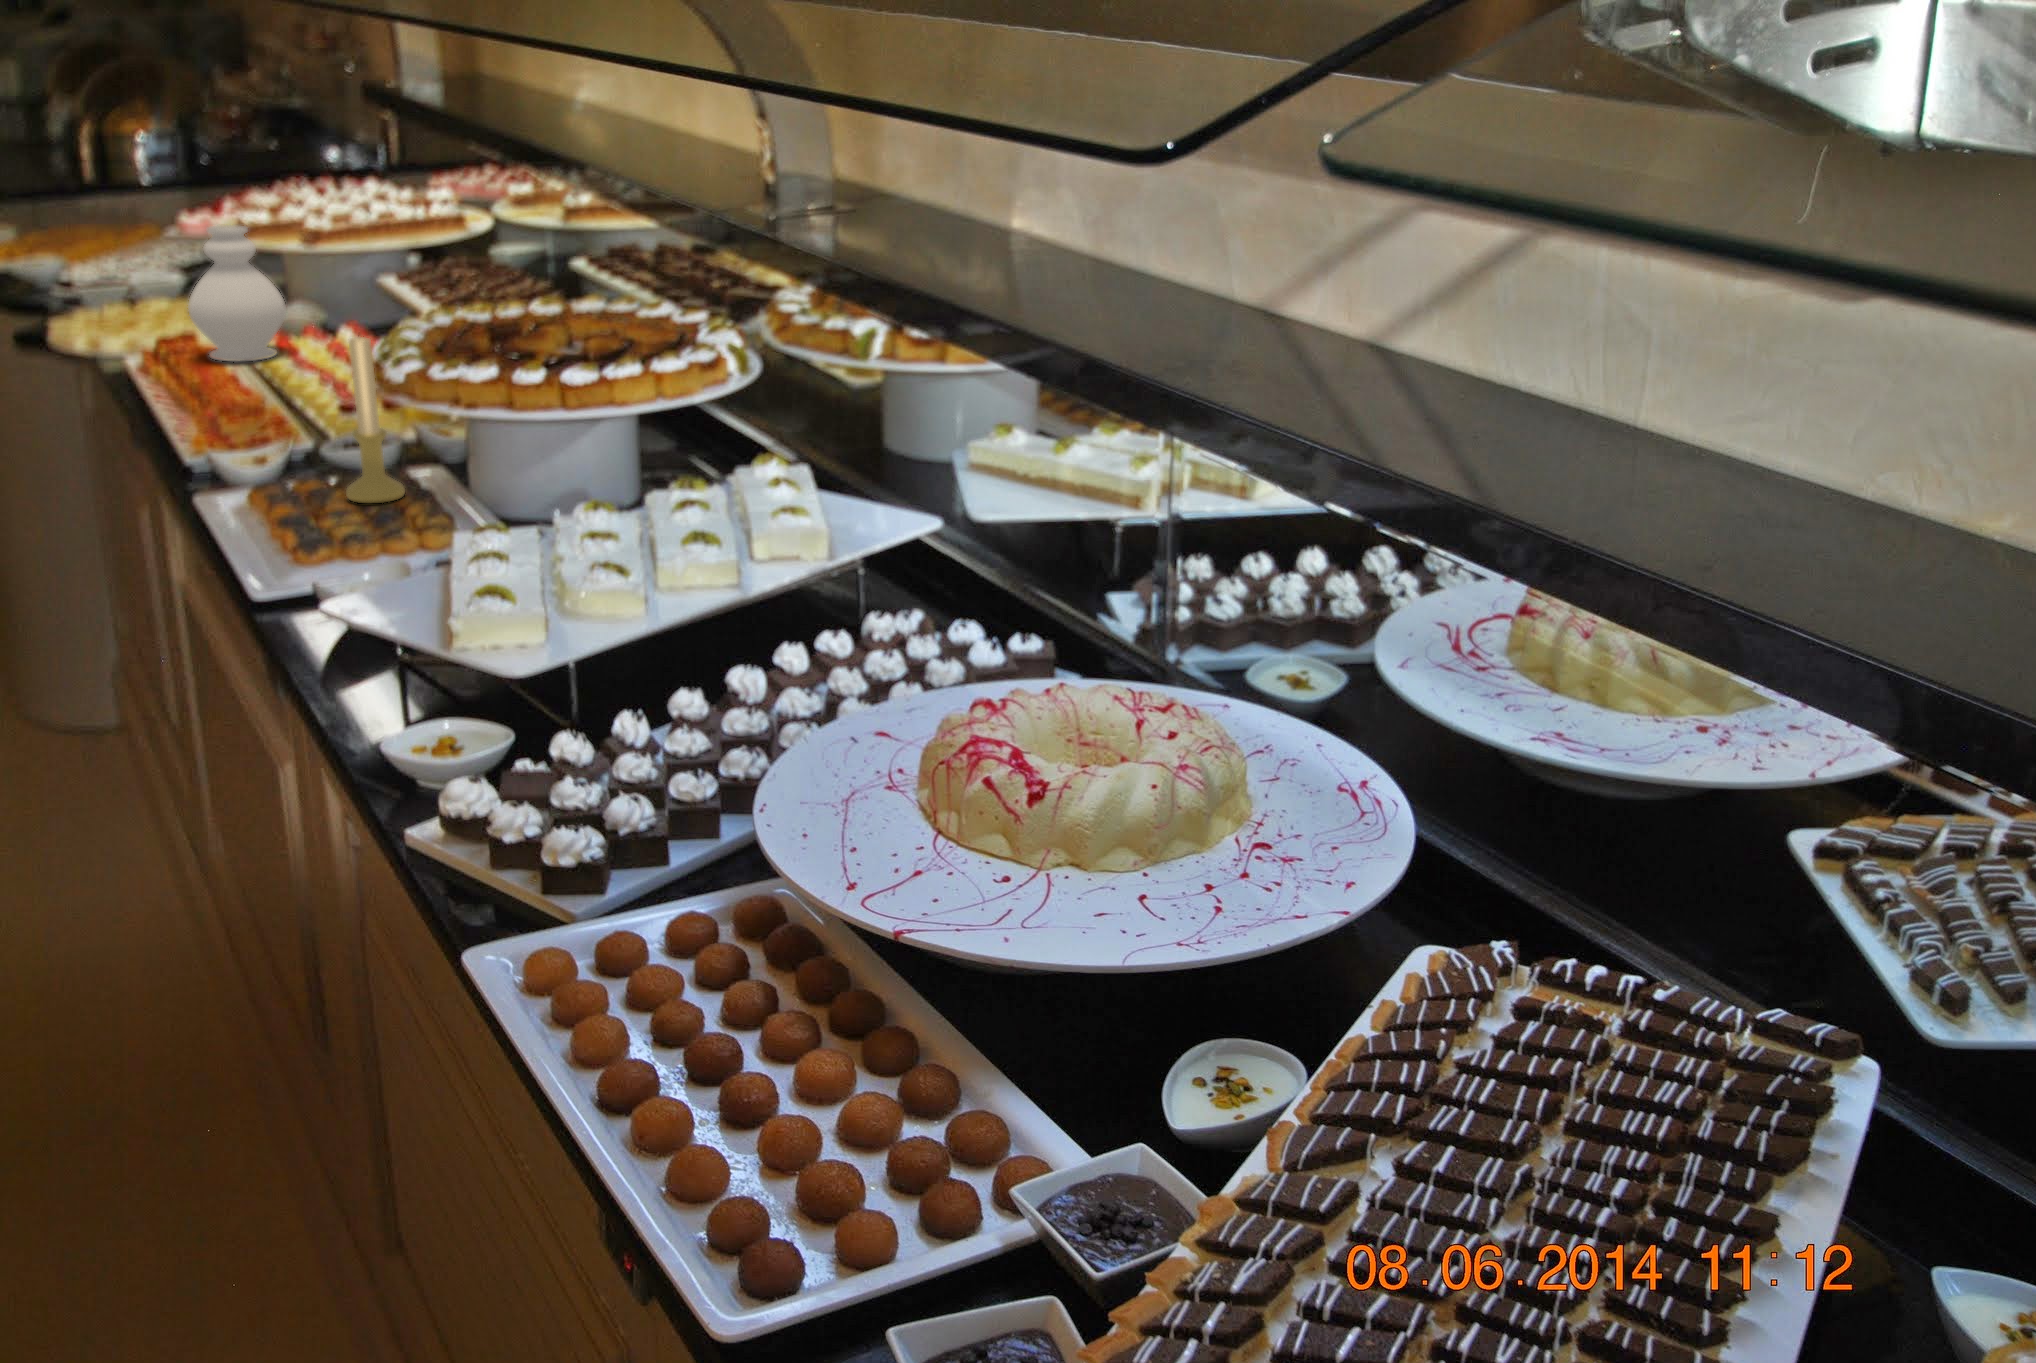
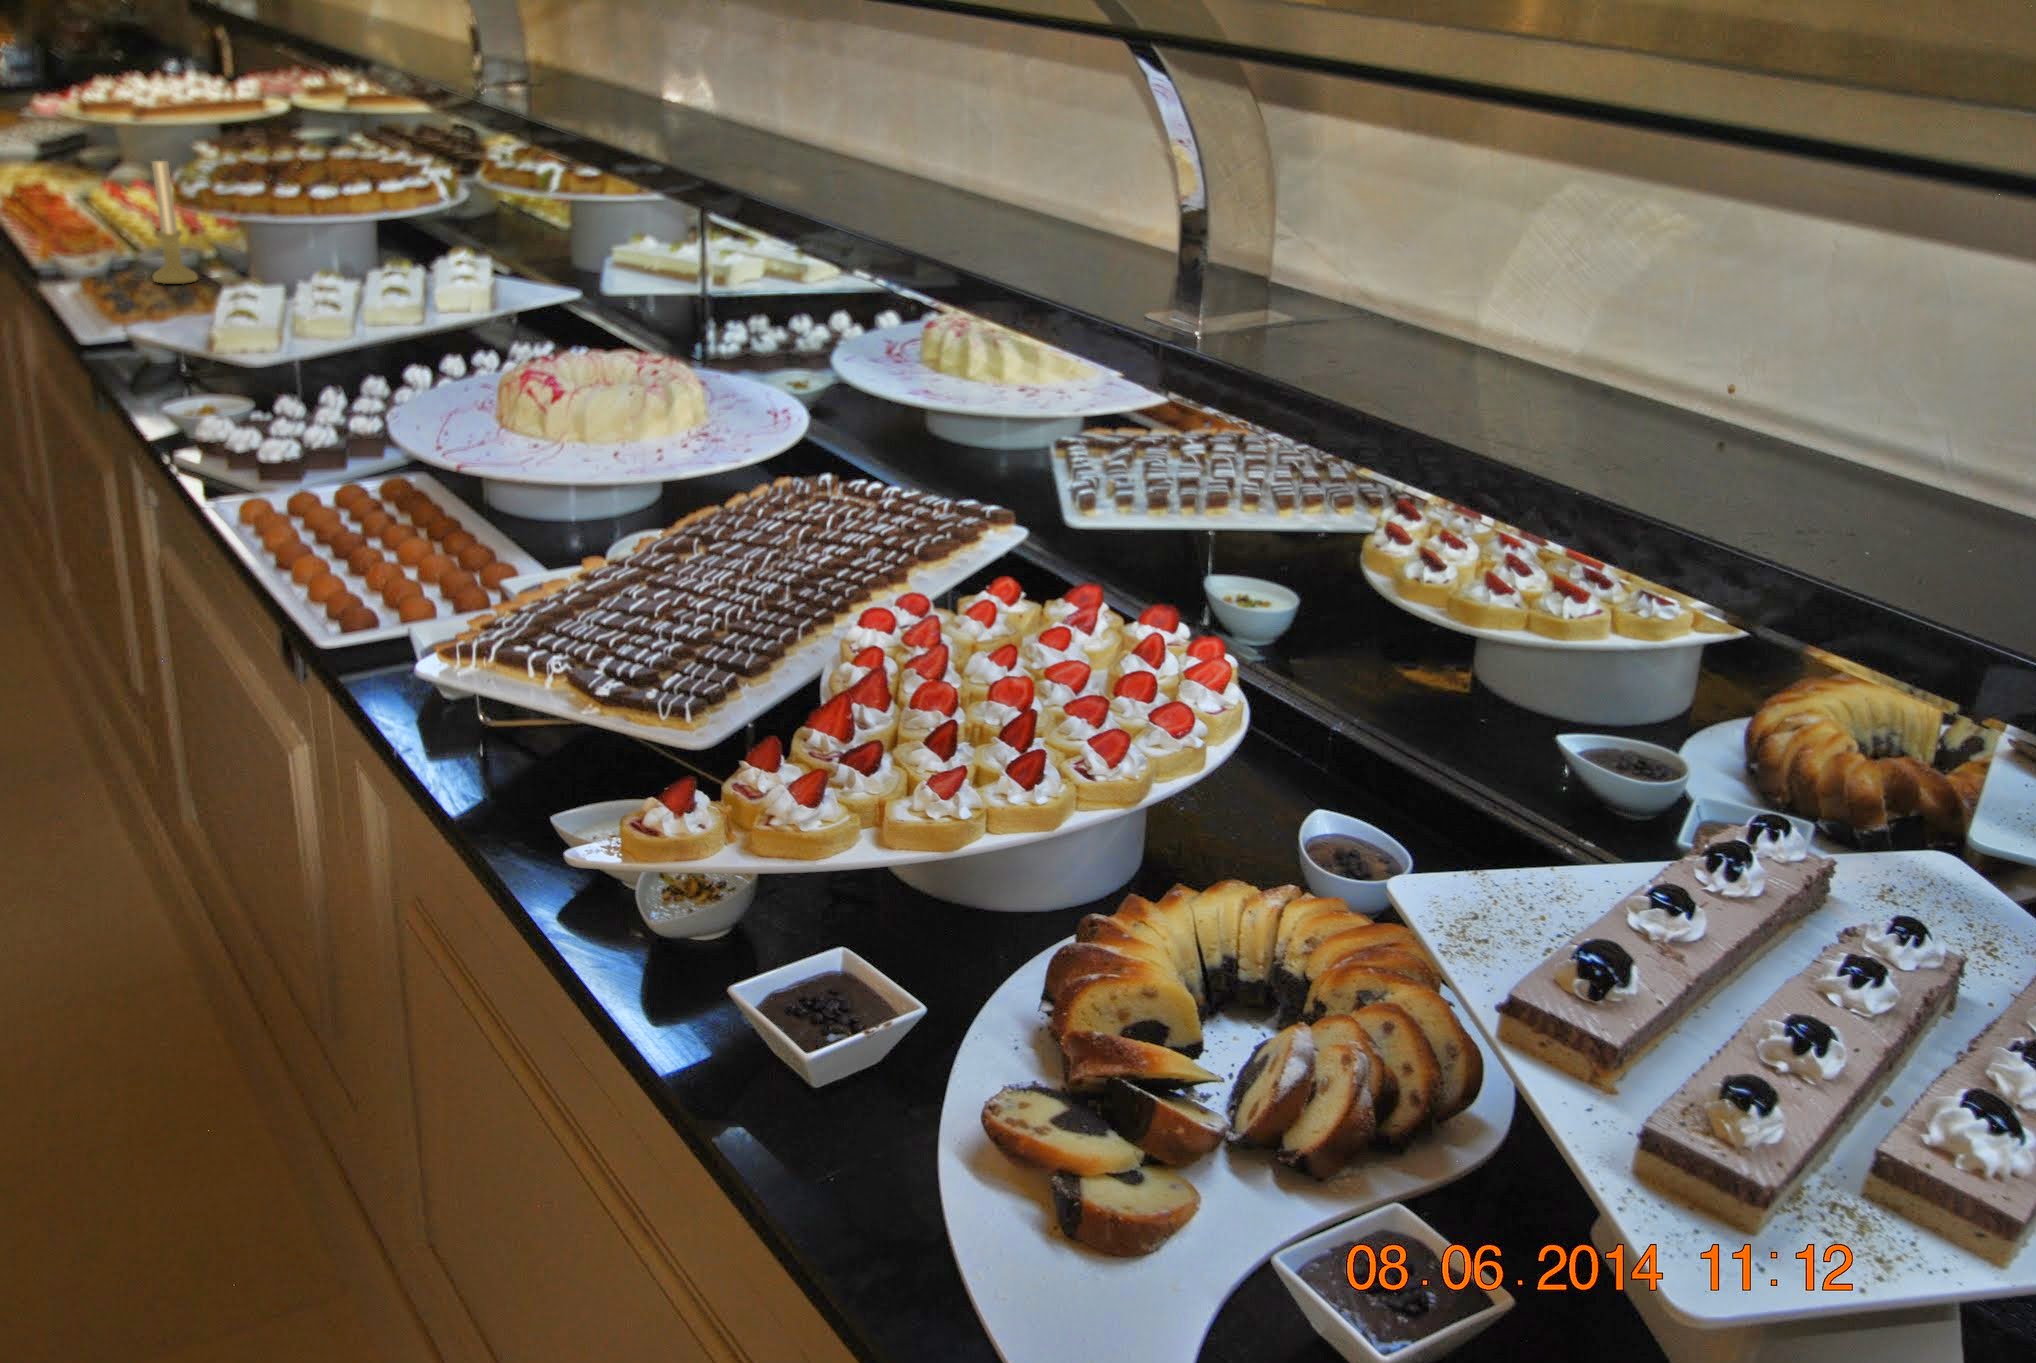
decorative vase: present [188,225,286,362] -> none [37,96,117,204]

